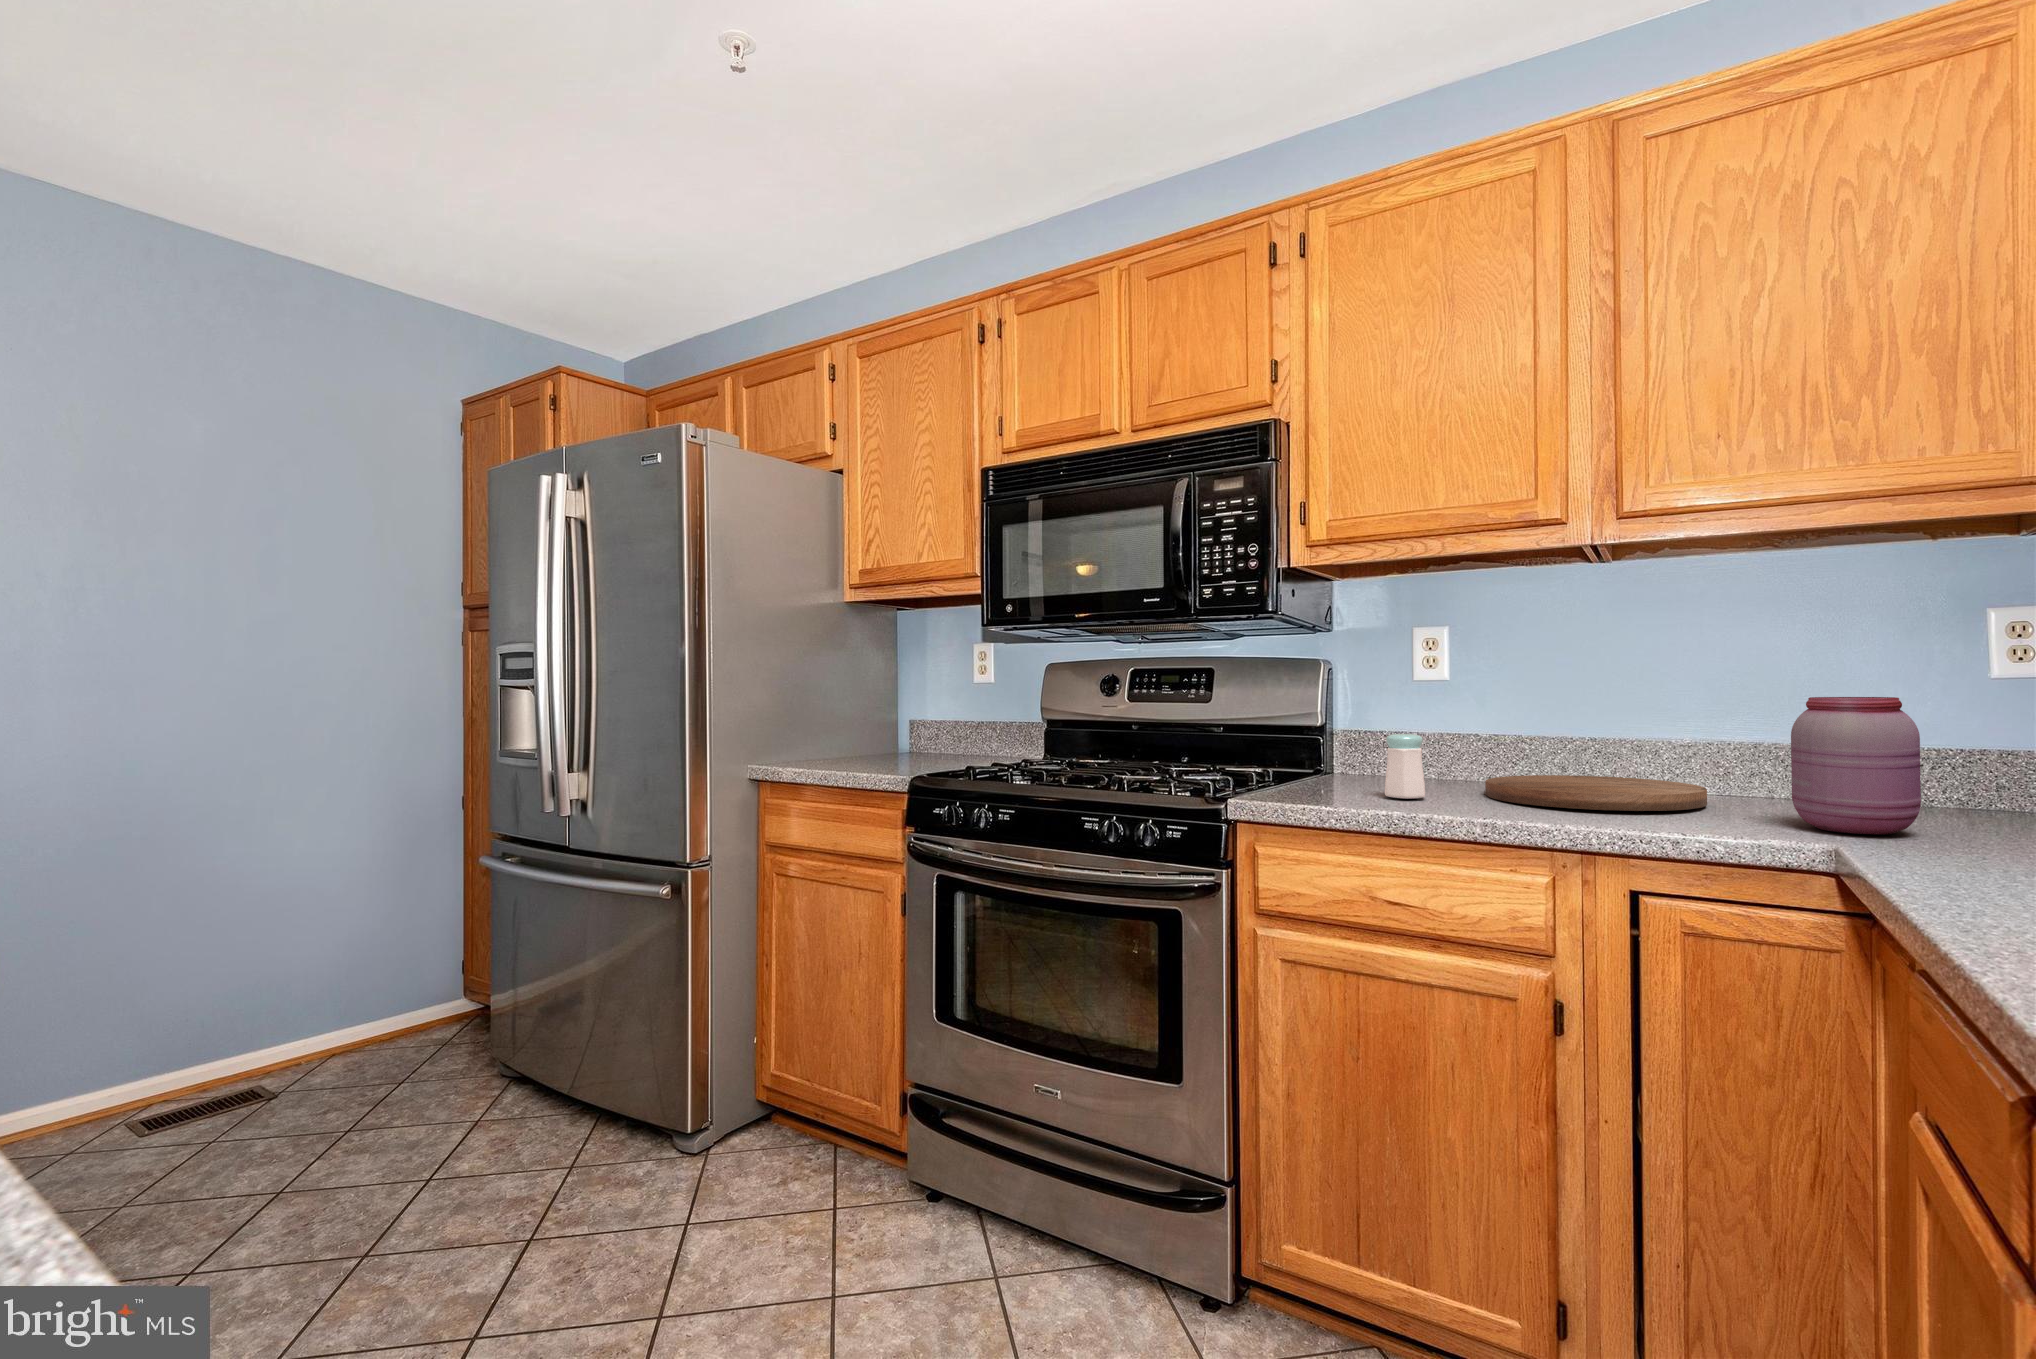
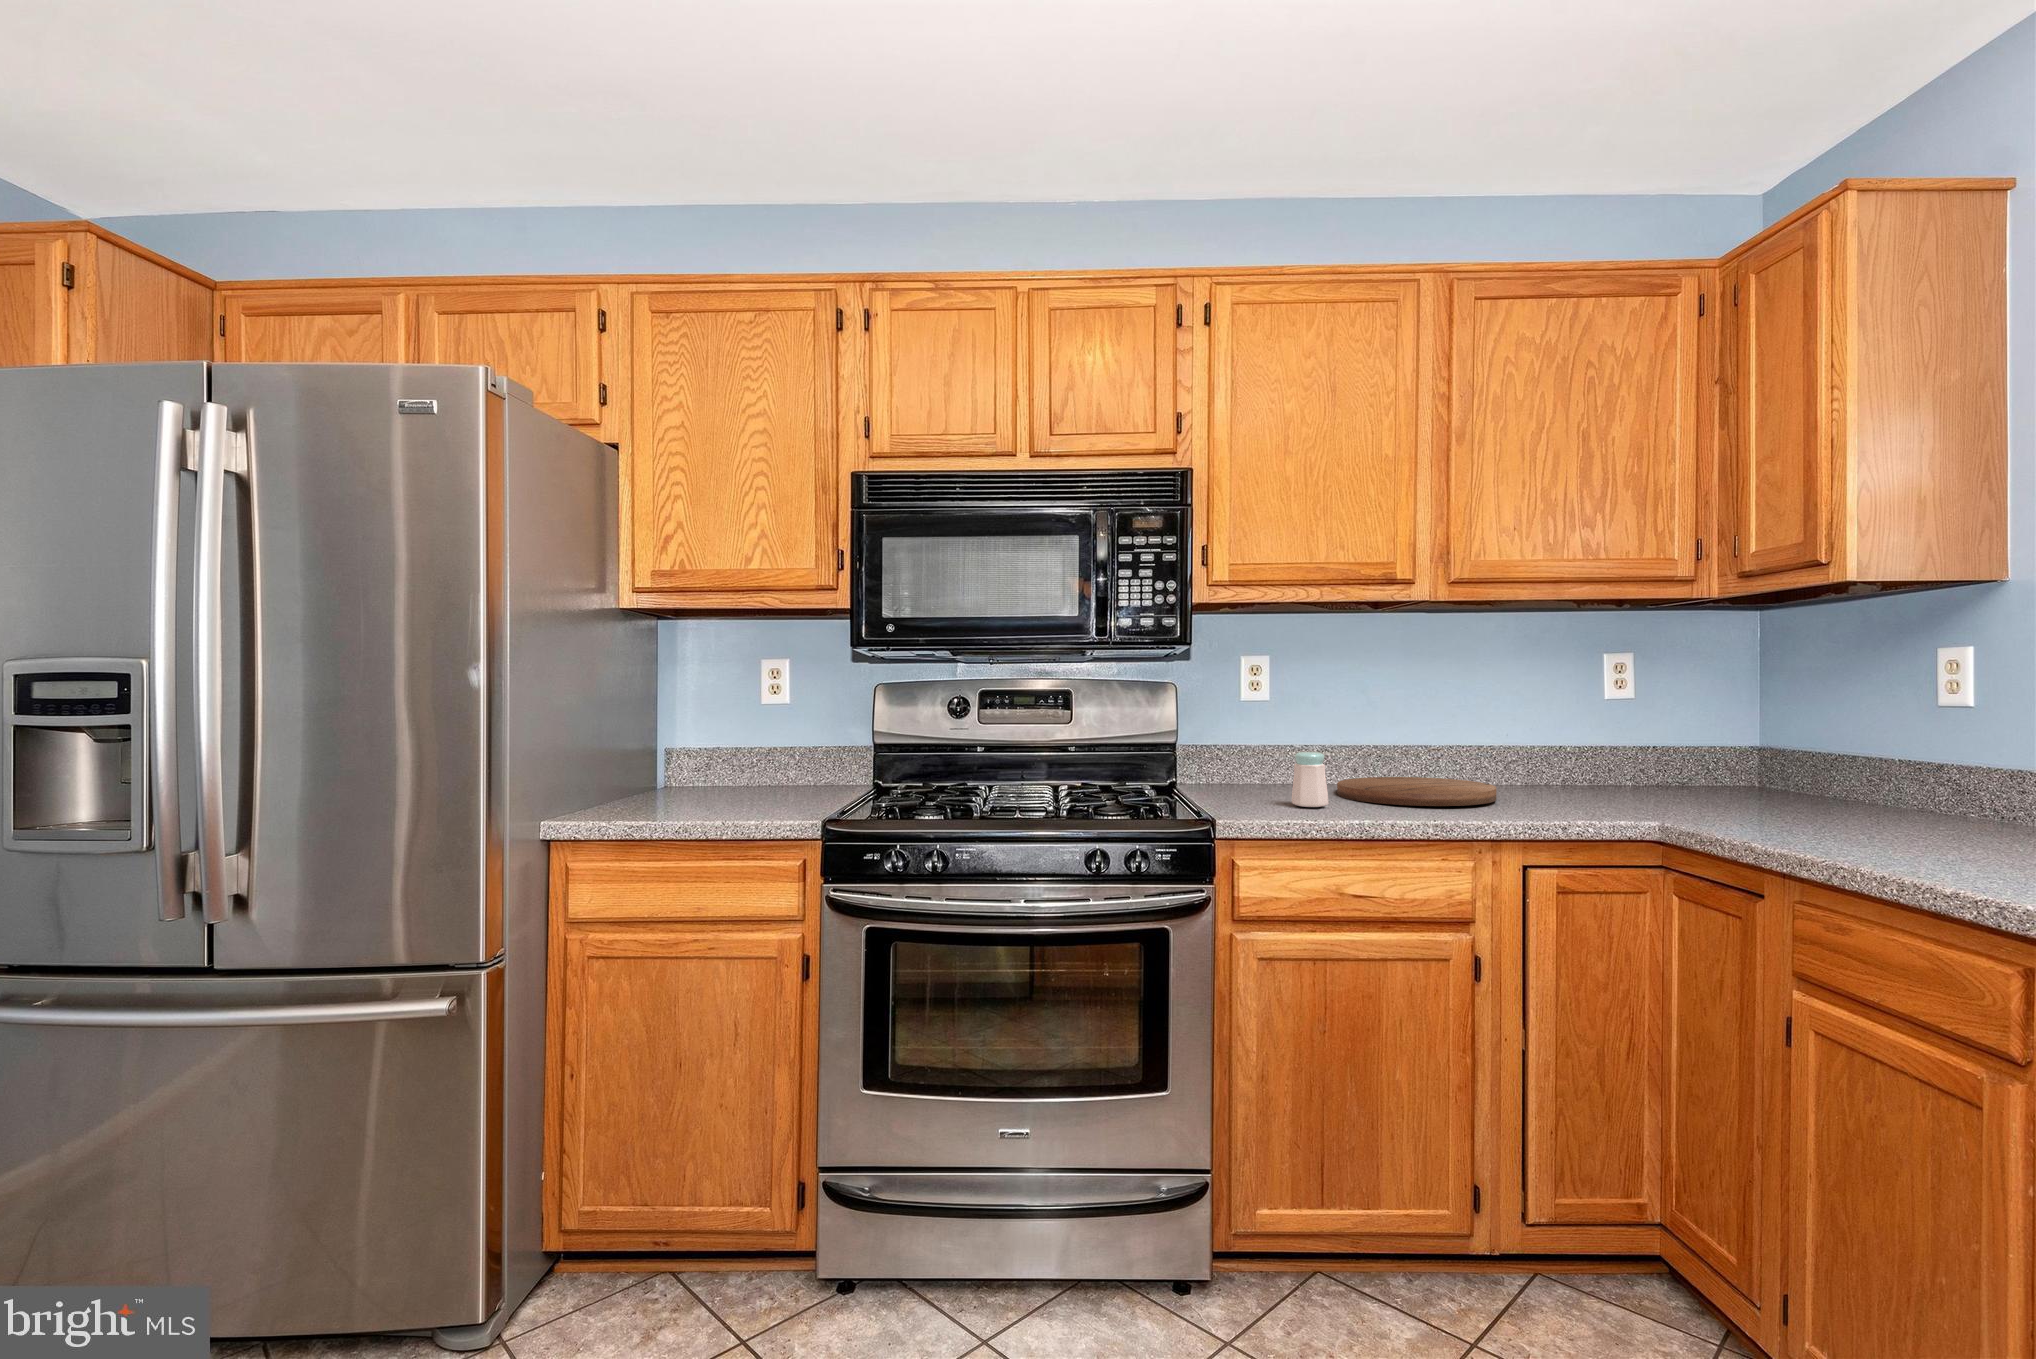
jar: present [1791,697,1921,834] -> none [1566,717,1644,811]

